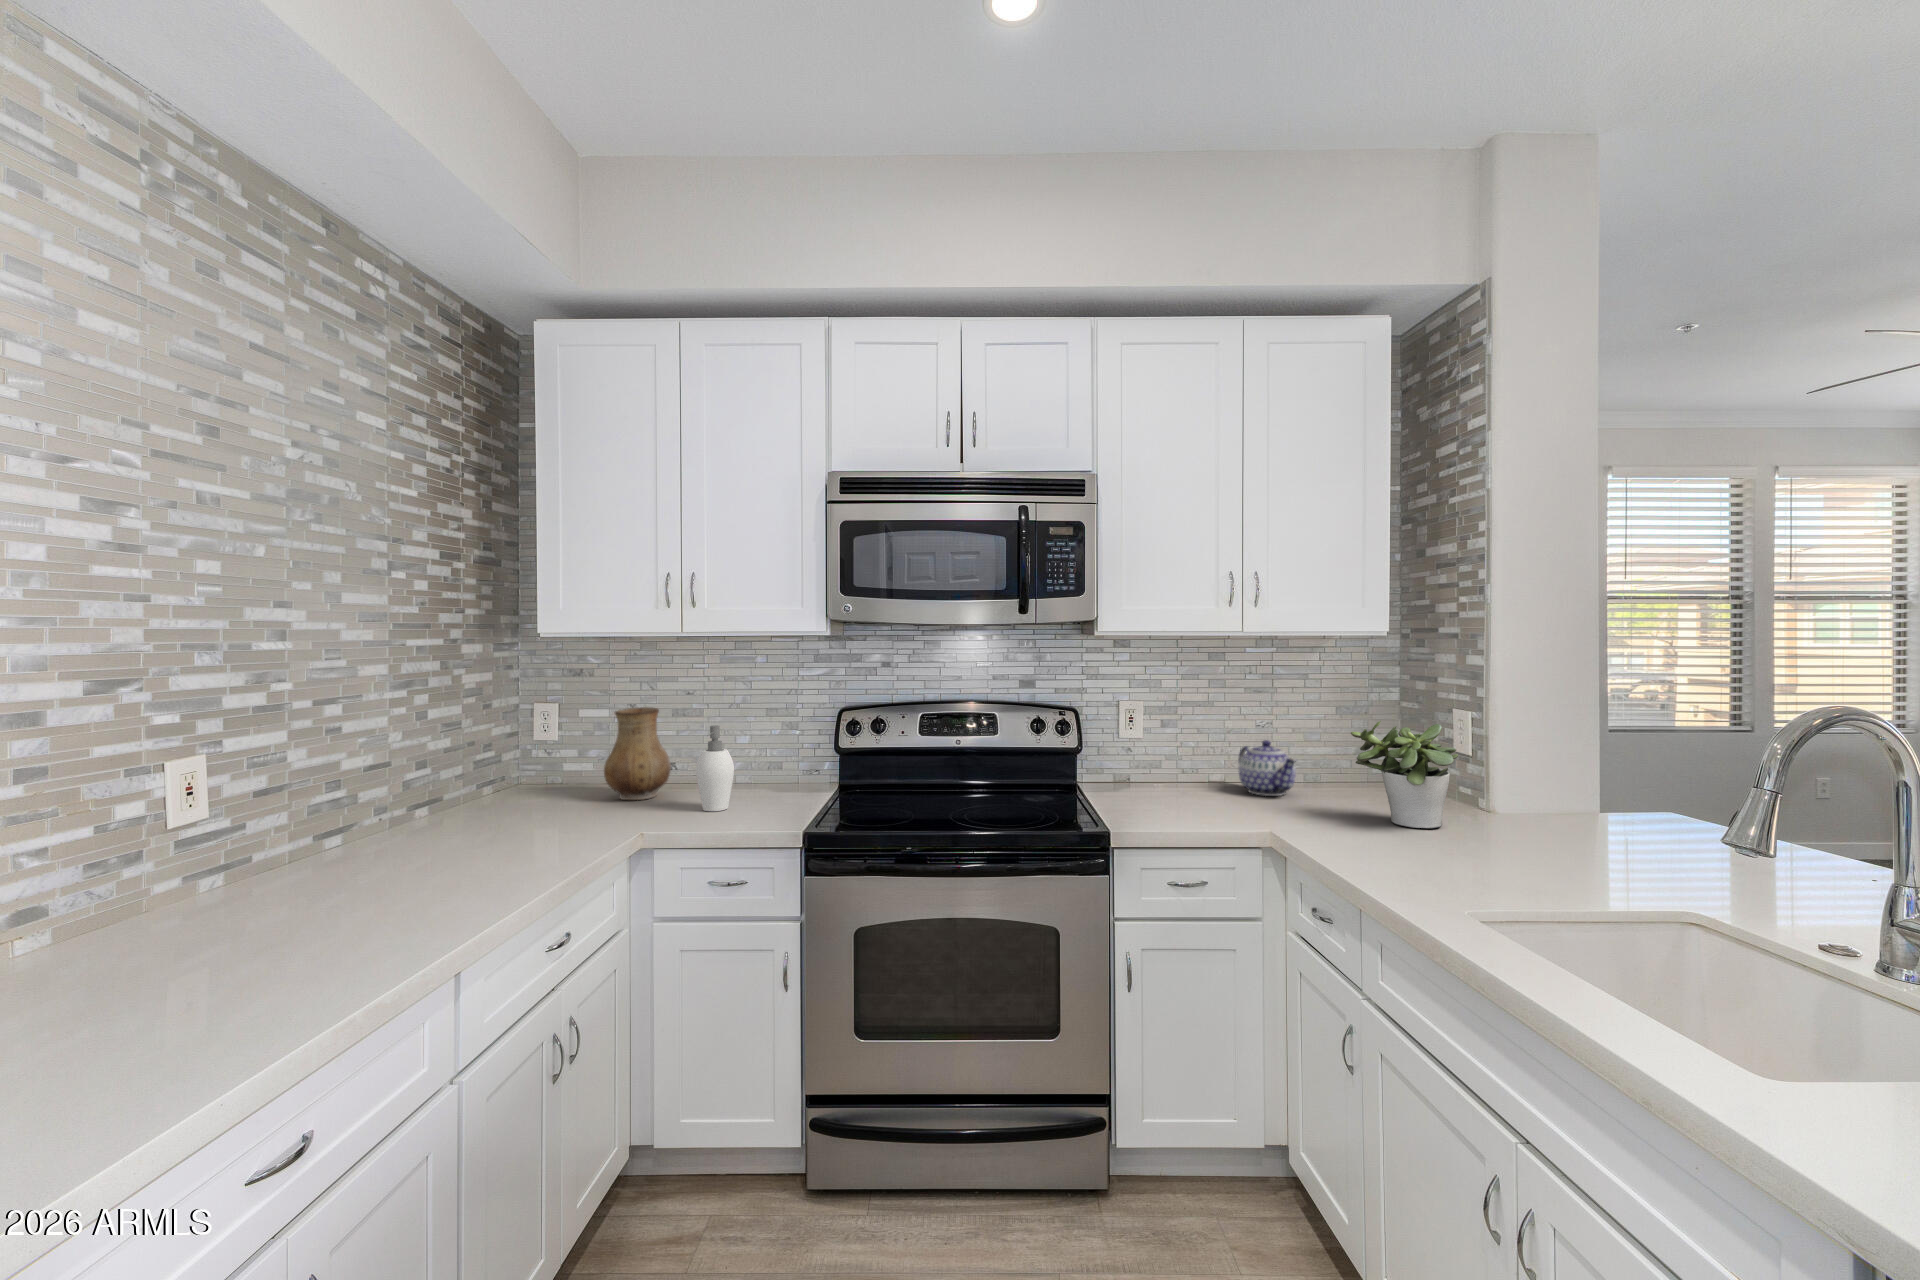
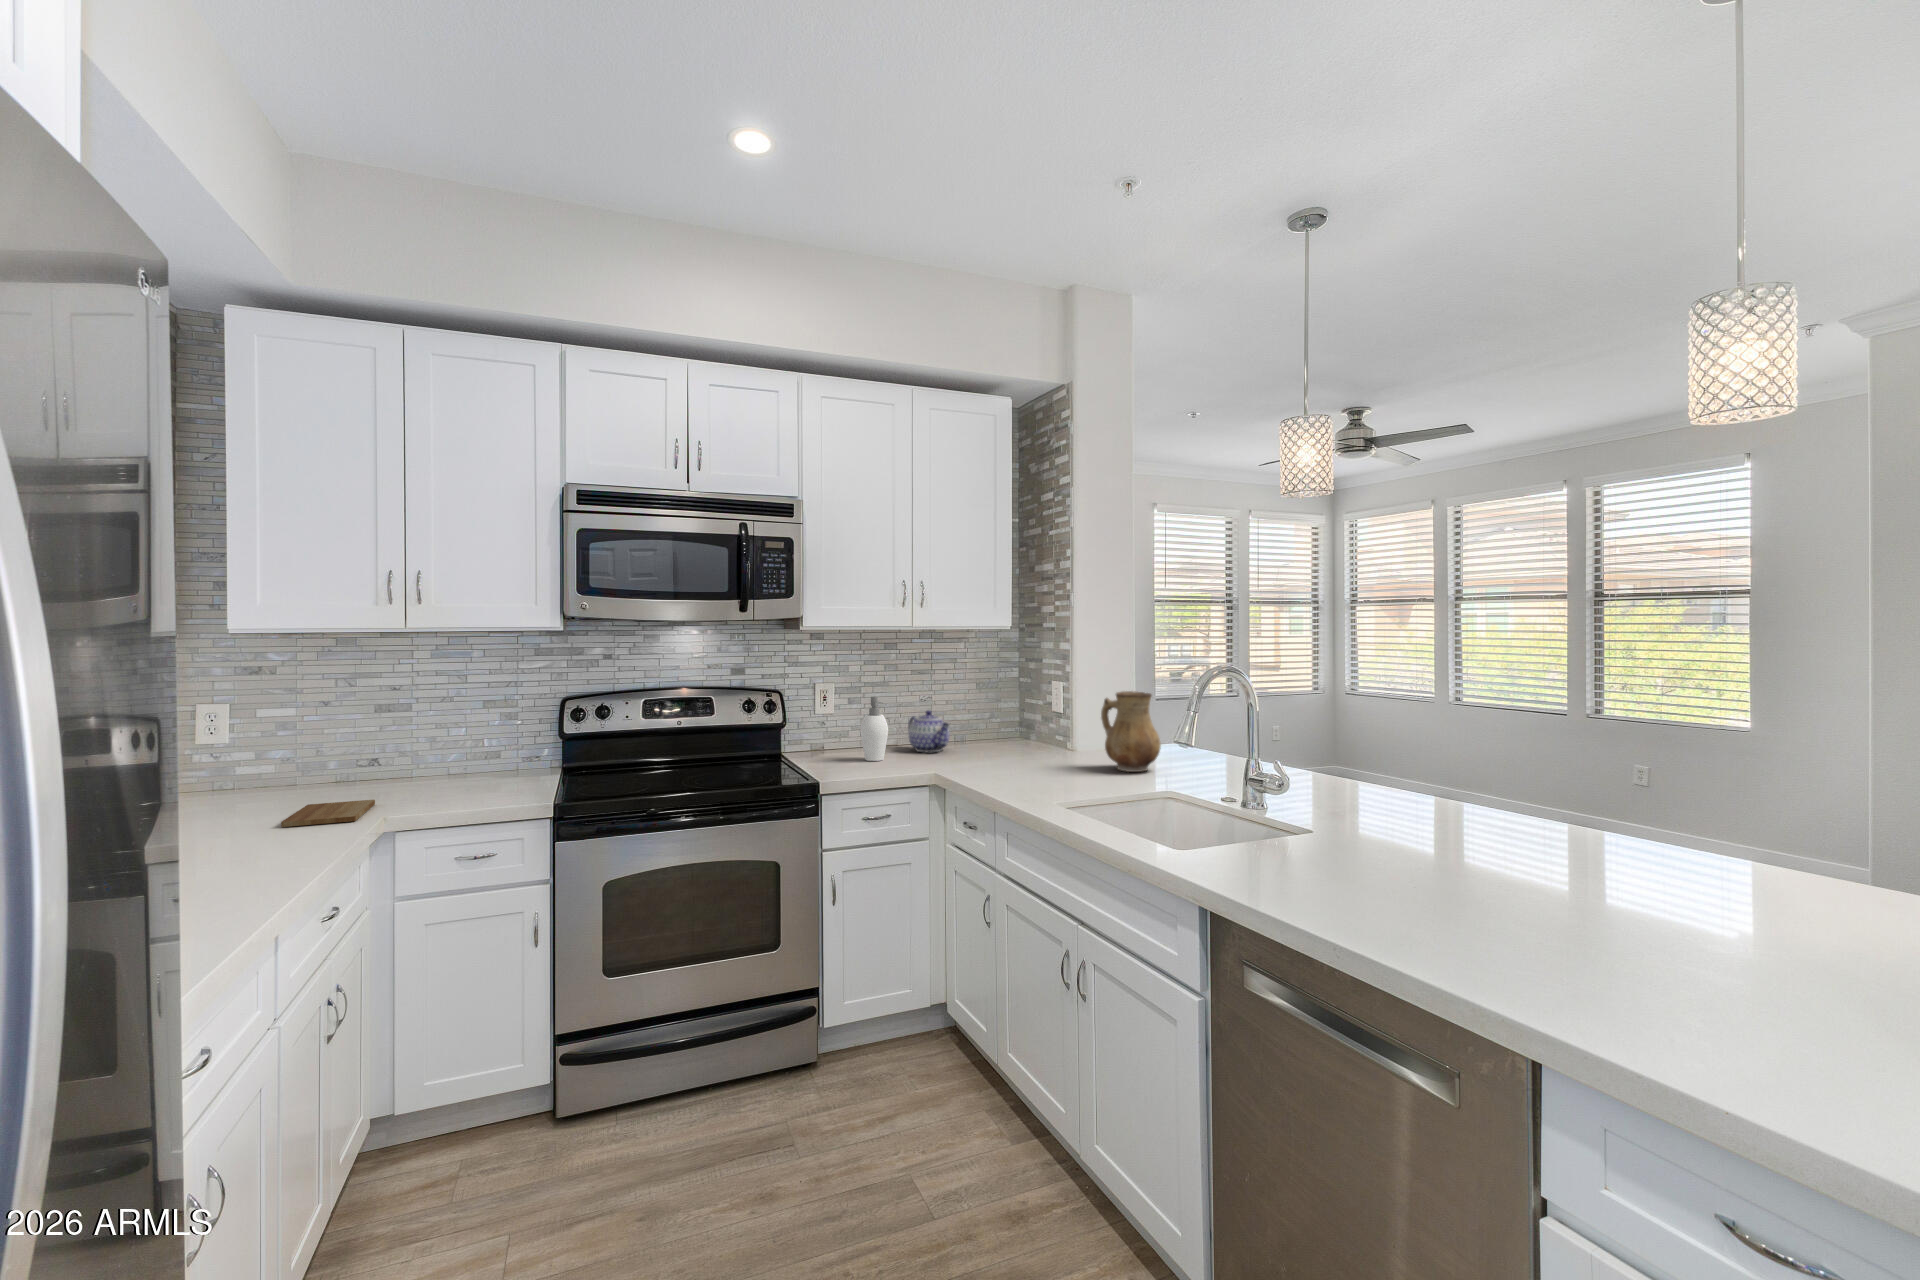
ceramic pitcher: present [604,707,671,800] -> present [1101,691,1161,772]
potted plant: present [1351,721,1458,828] -> none [986,690,1053,763]
soap dispenser: present [696,725,734,811] -> present [860,696,888,761]
cutting board: none [547,810,646,837] -> present [281,800,375,827]

